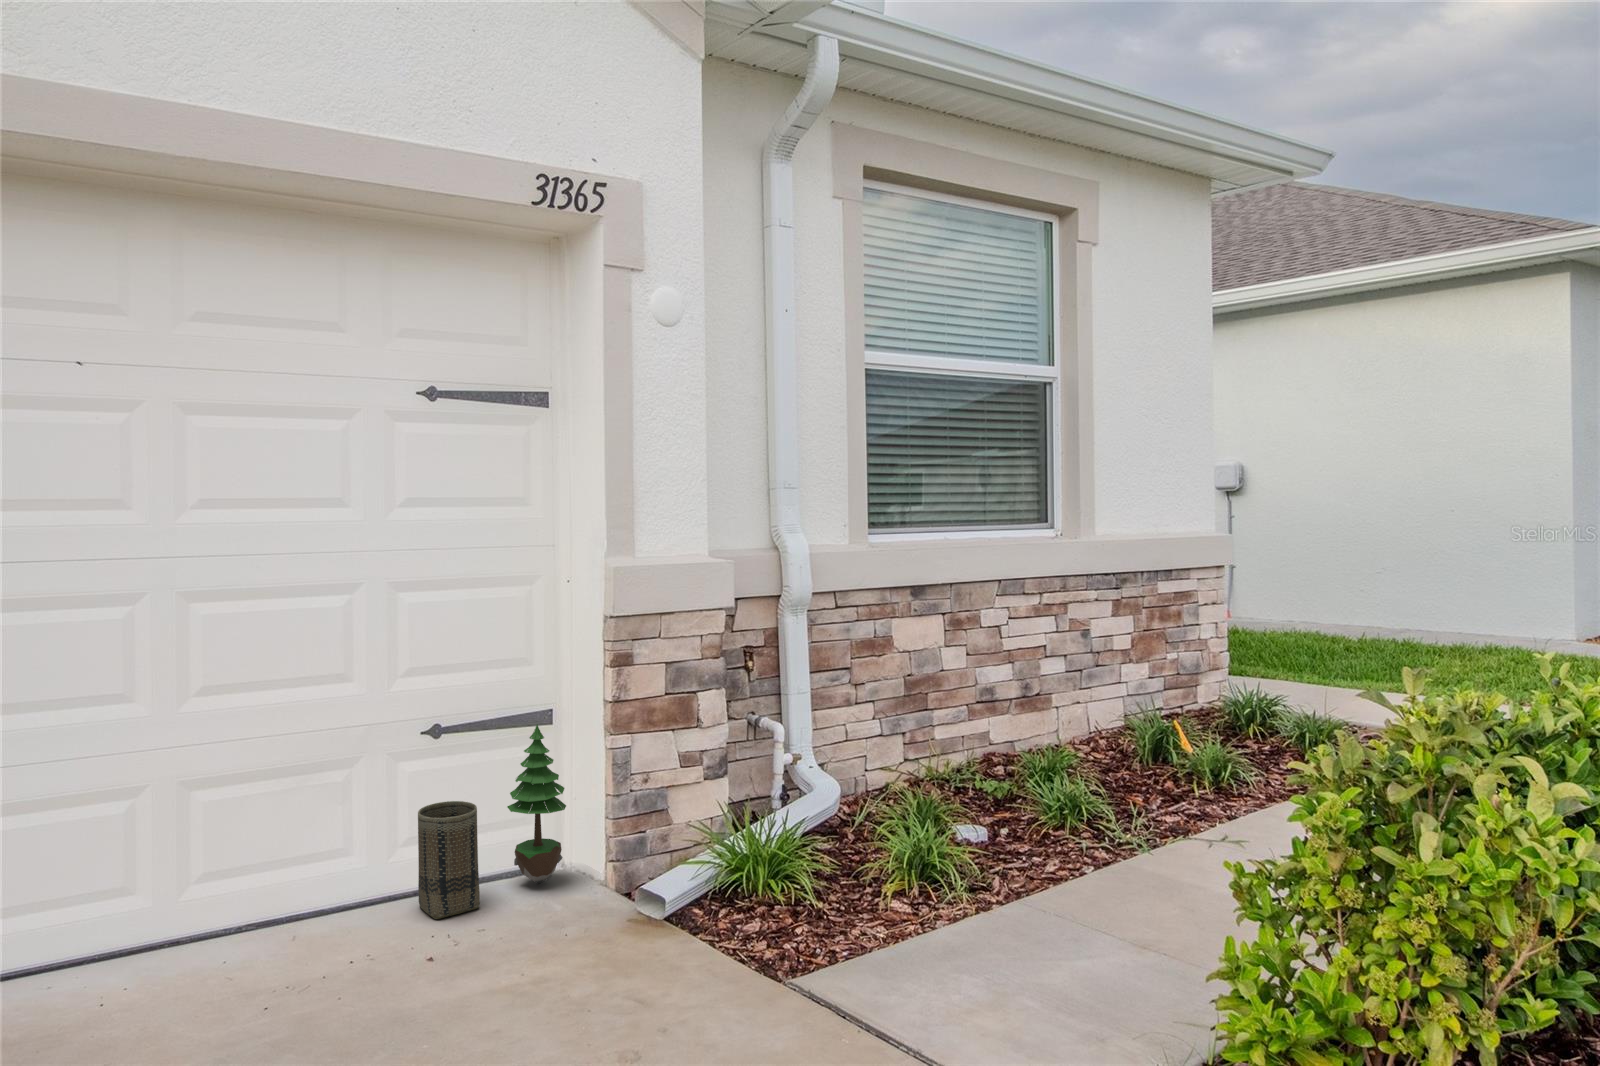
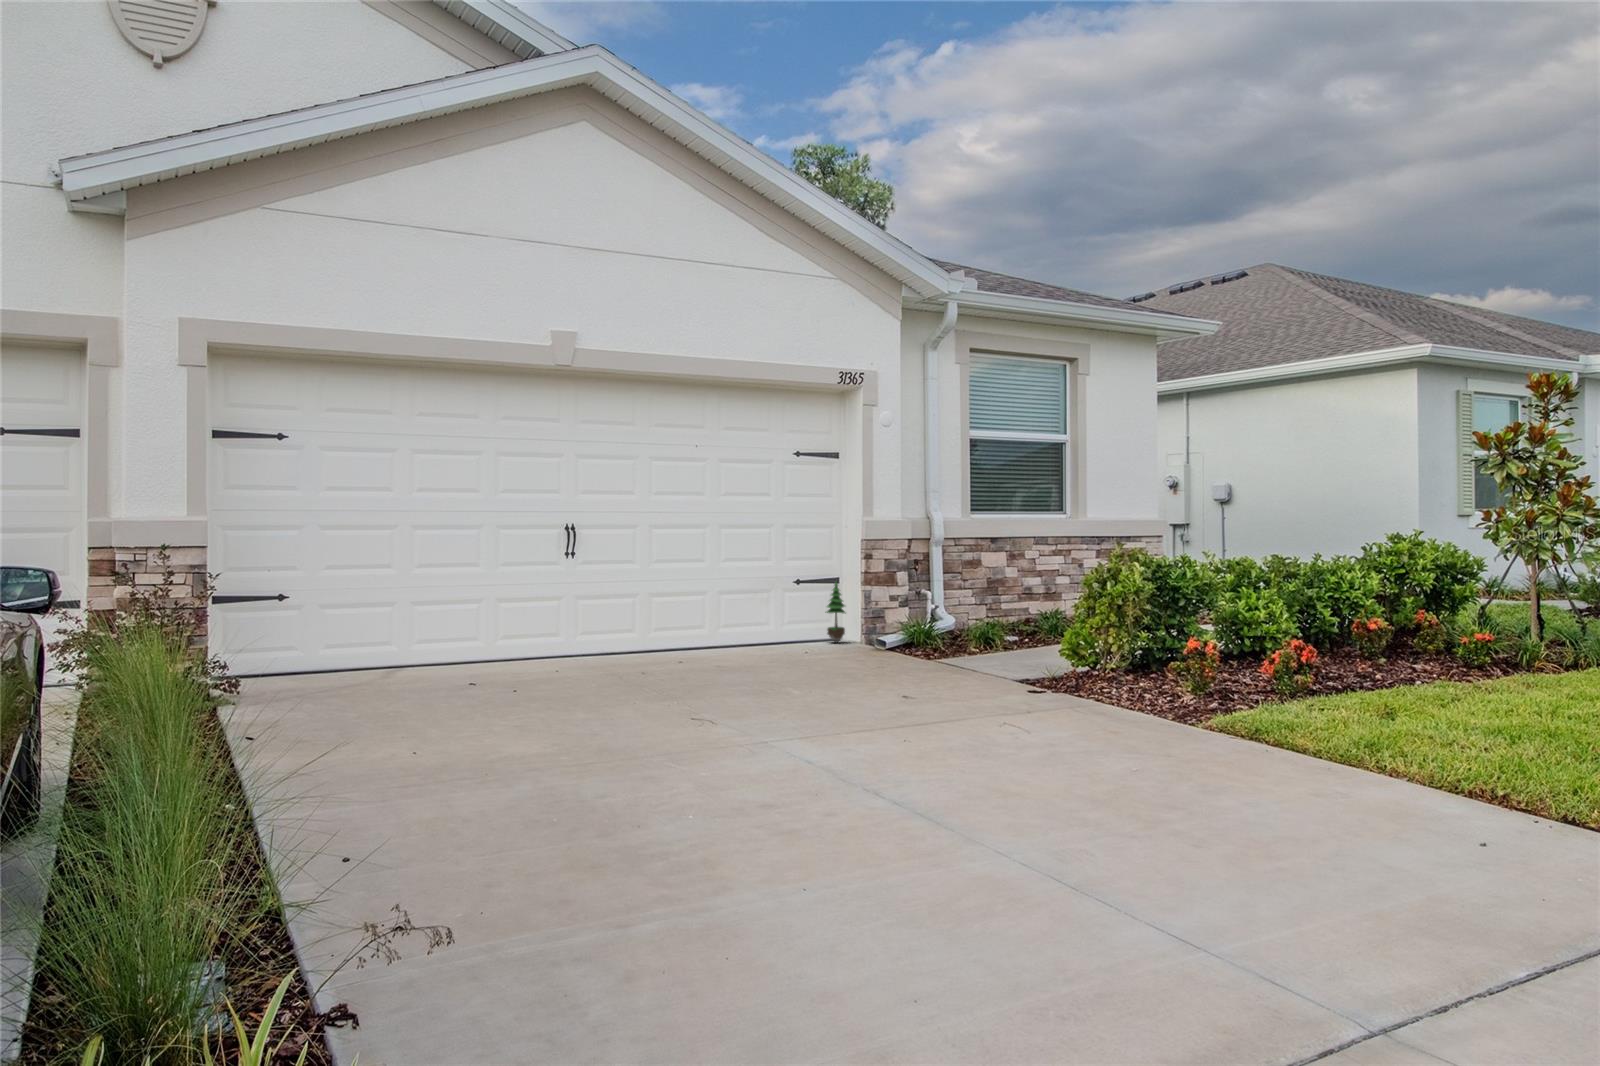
basket: present [418,801,480,919] -> none [795,607,817,647]

